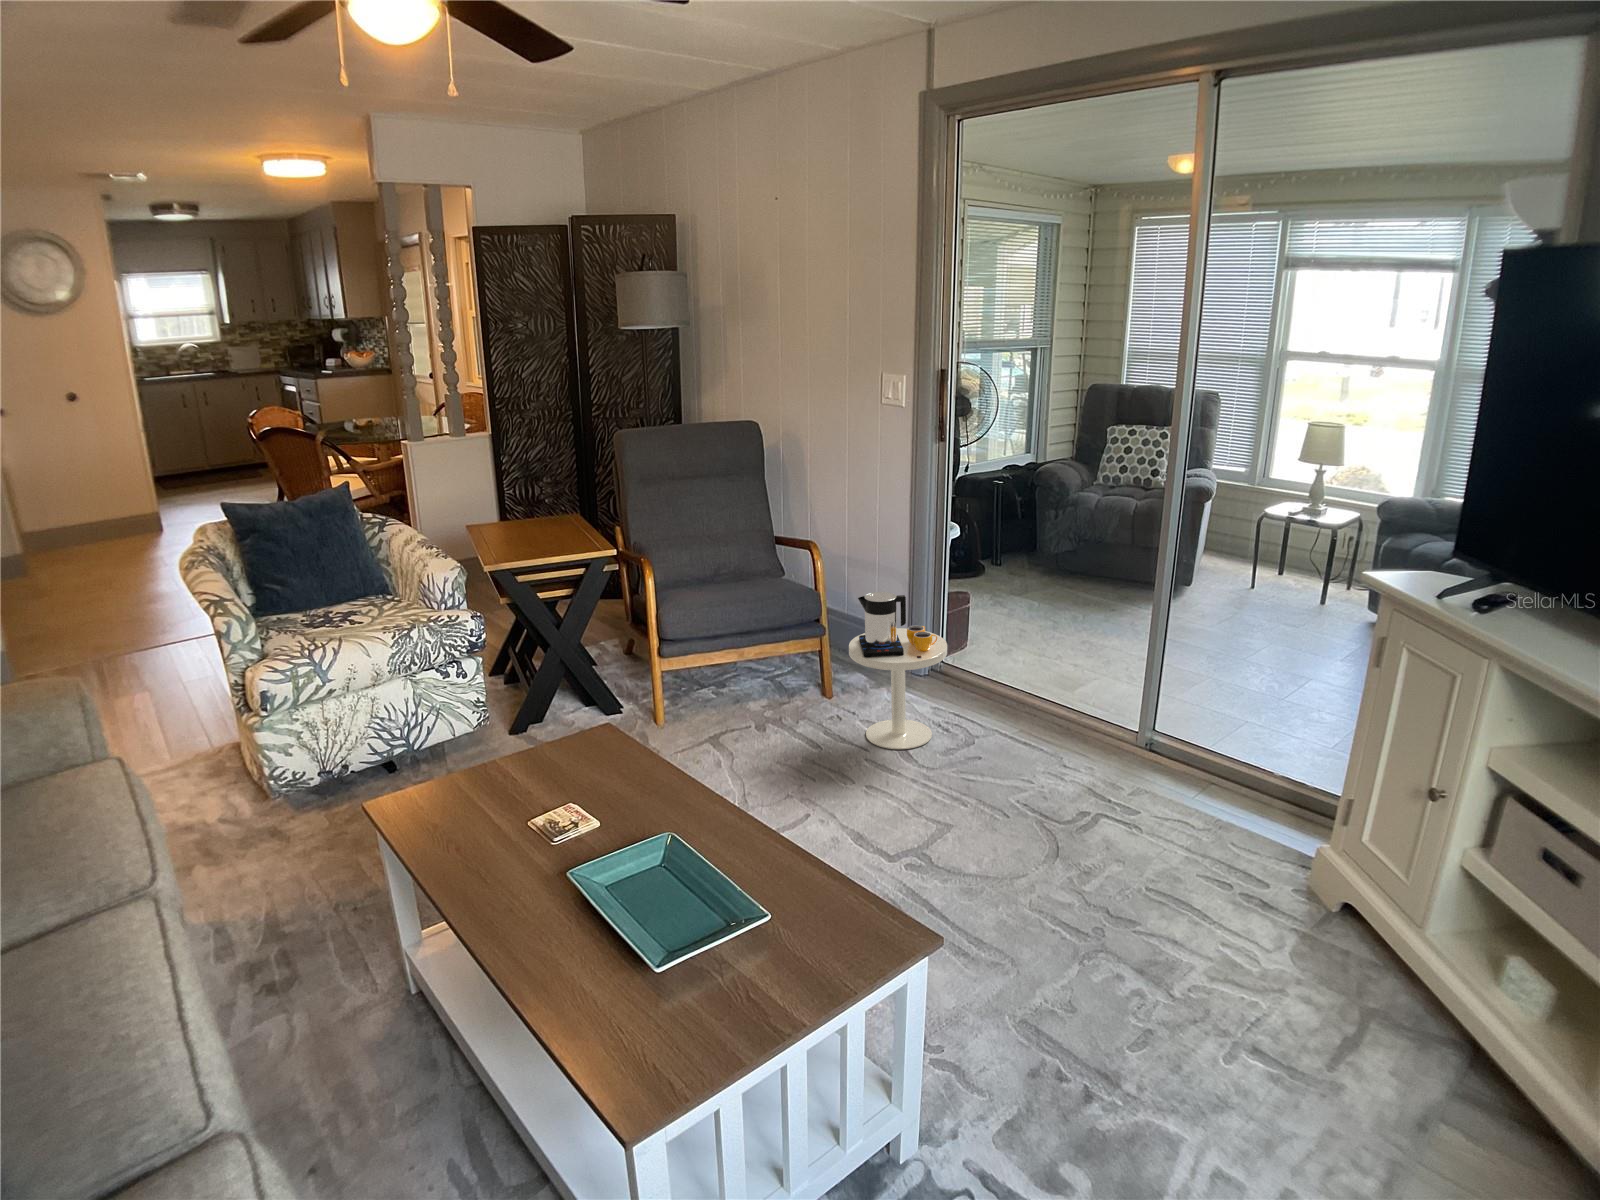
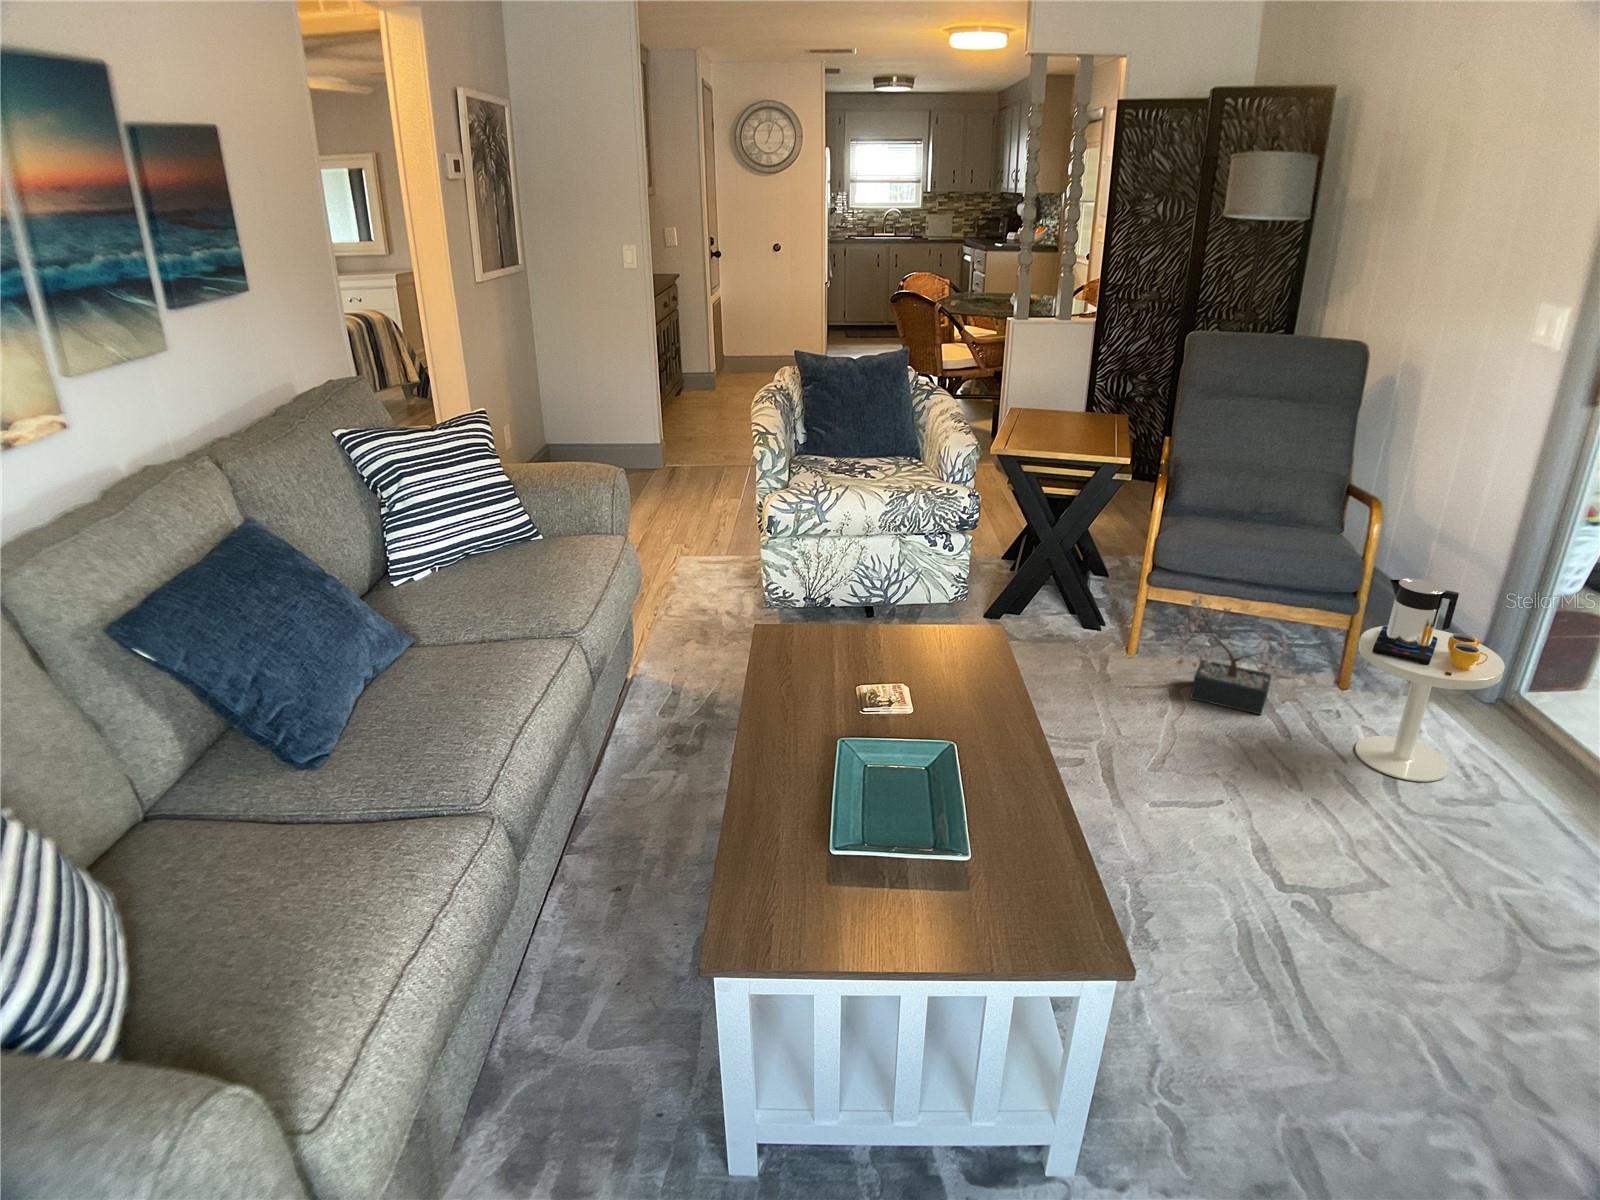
decorative plant: none [700,652,805,743] -> present [1171,596,1295,715]

